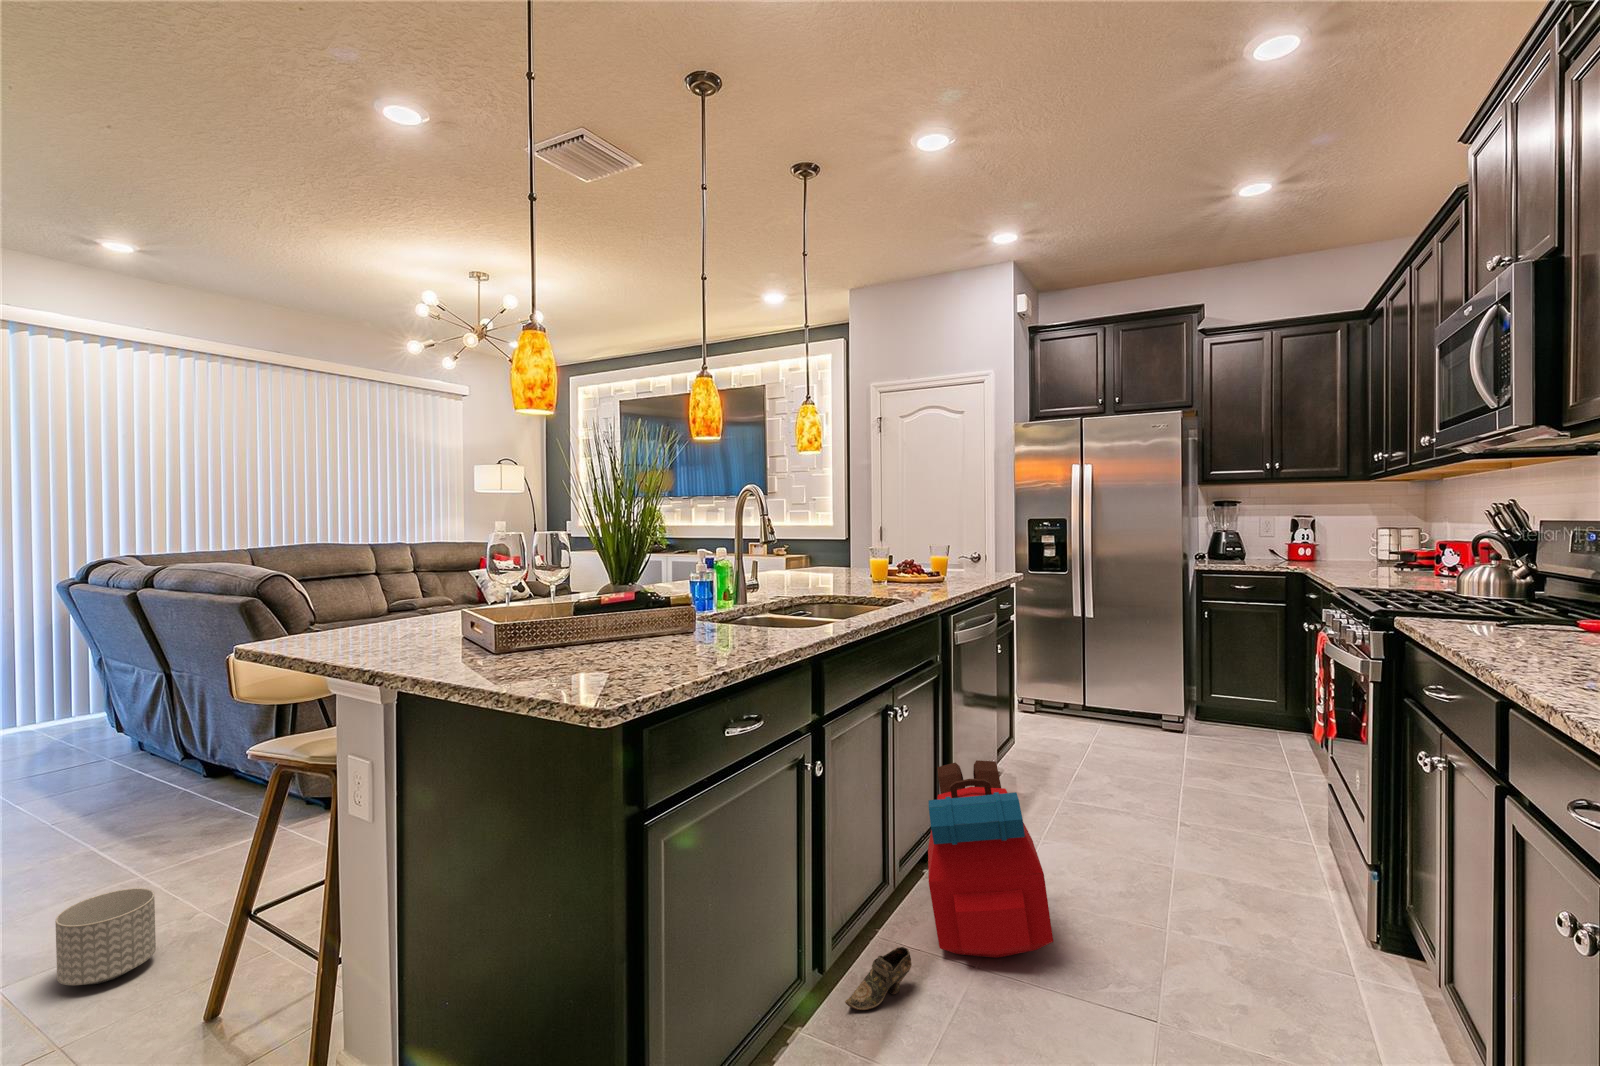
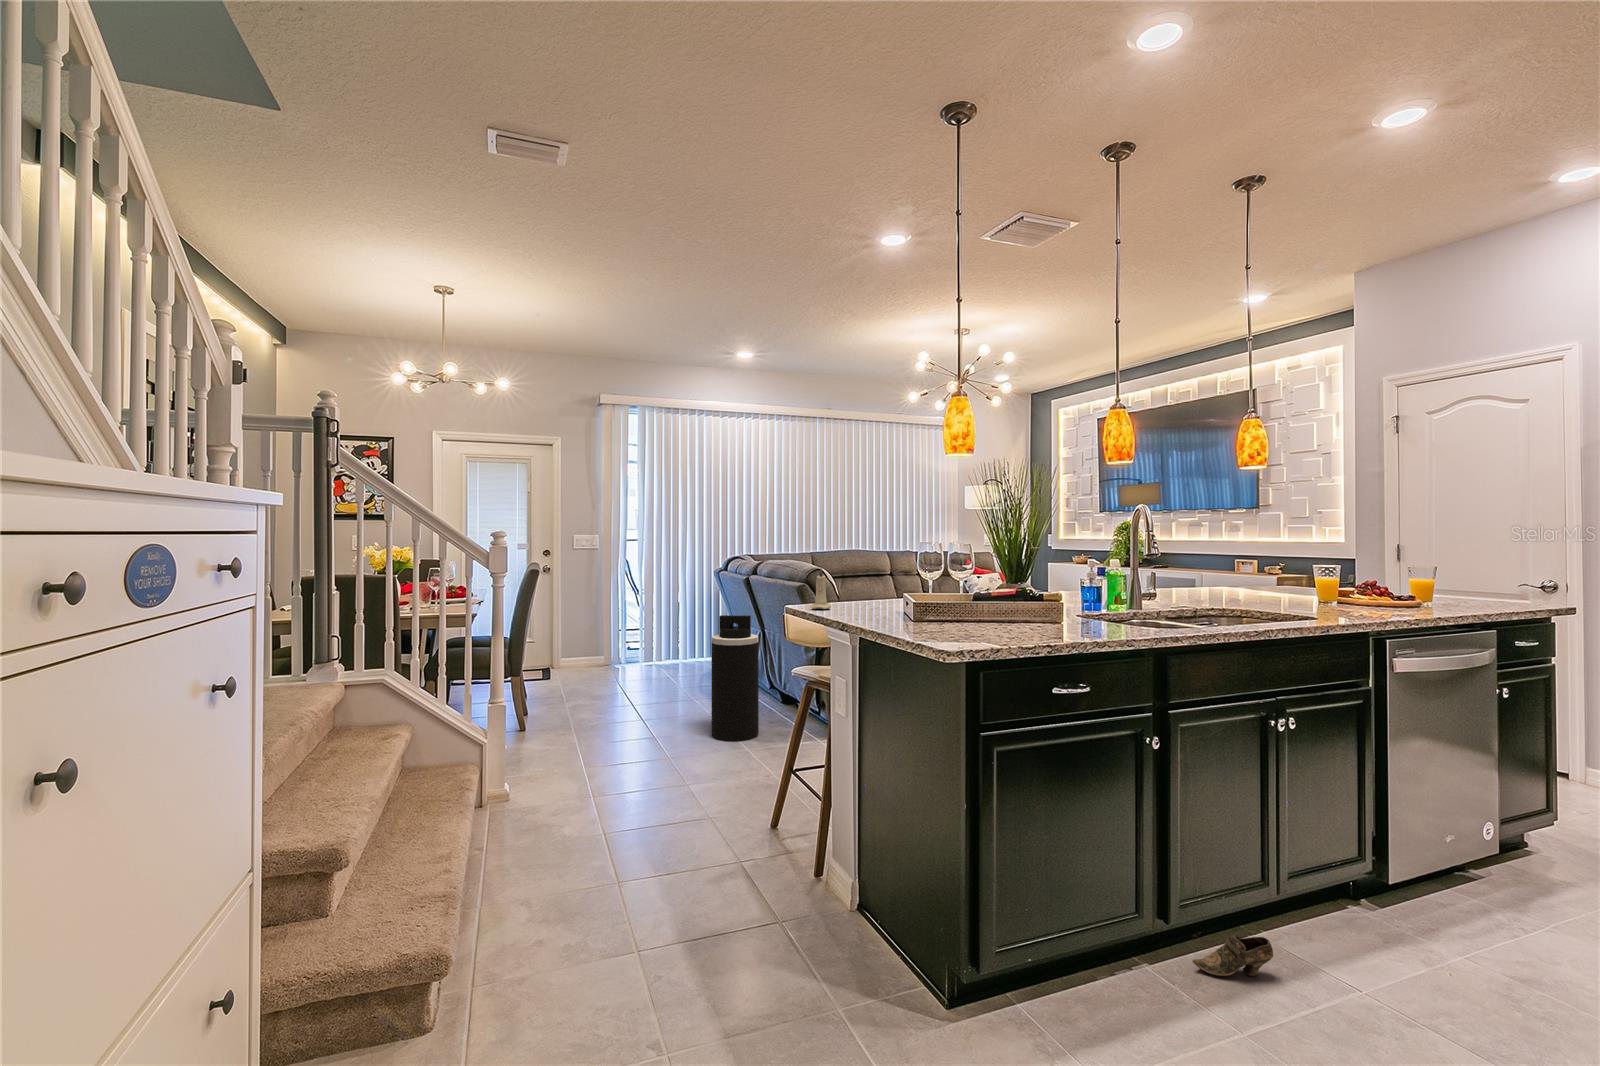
candle: none [292,578,332,646] -> present [810,569,831,609]
trash can: none [59,655,167,869] -> present [711,615,759,741]
backpack: present [928,760,1053,958] -> none [1304,788,1474,998]
planter: present [55,888,156,985] -> none [706,748,748,797]

